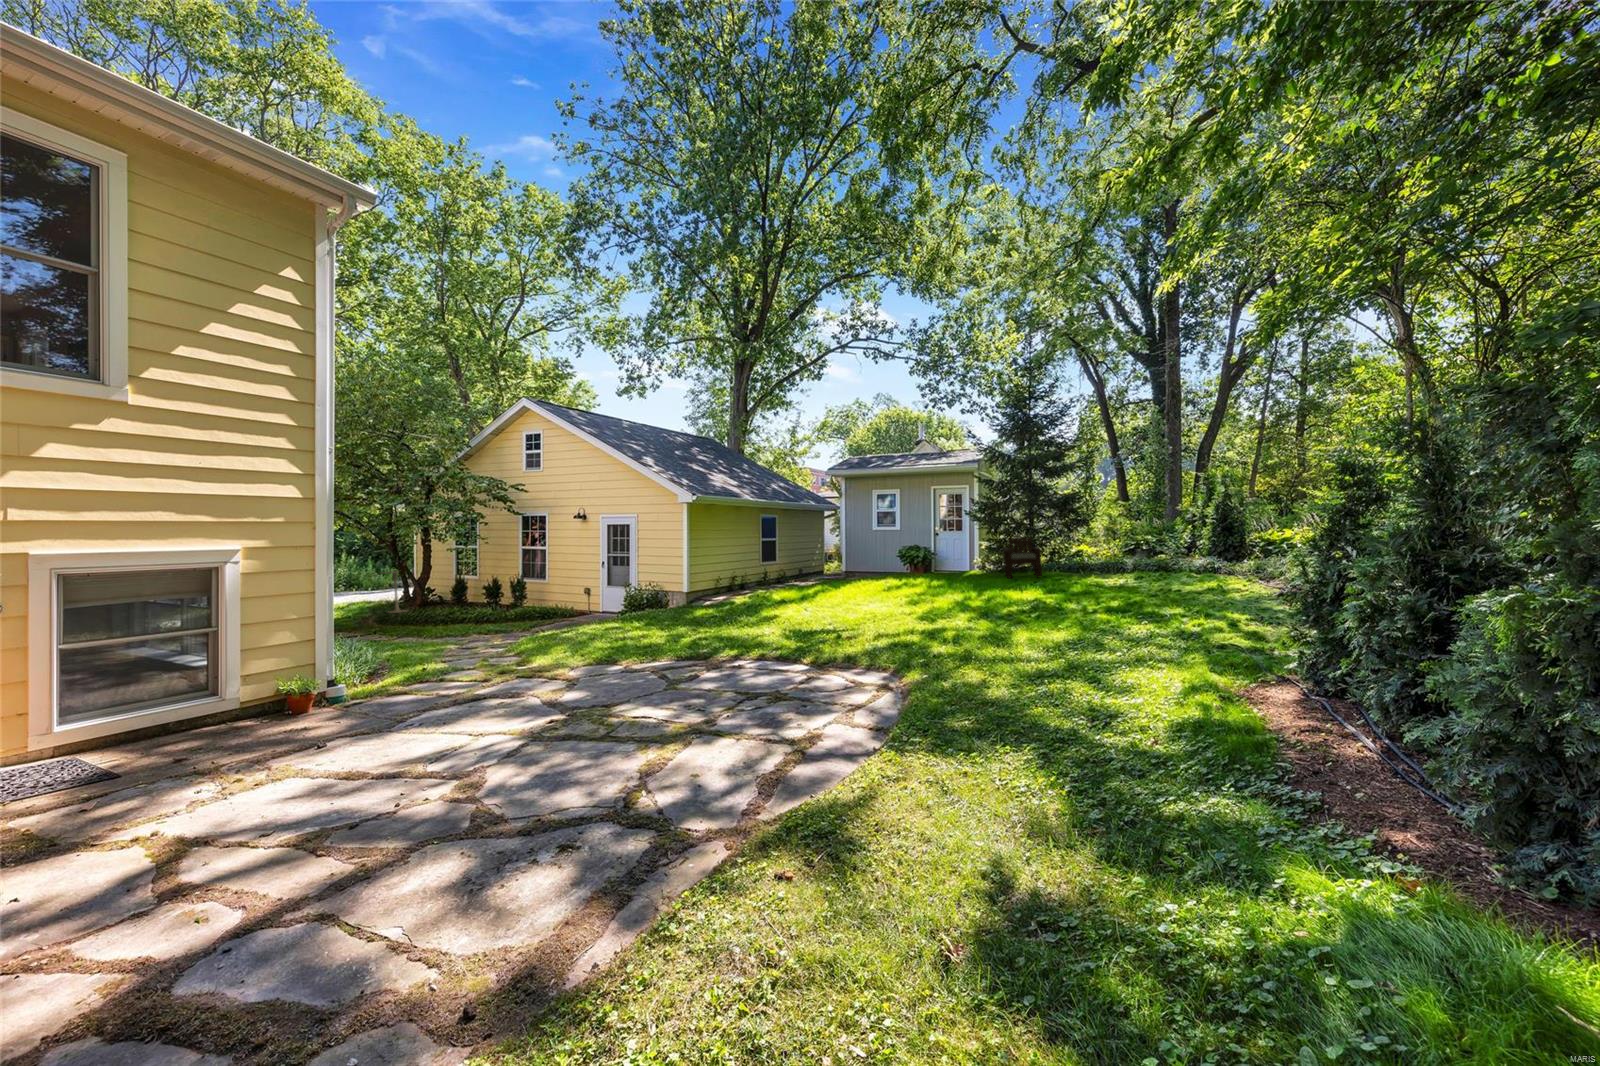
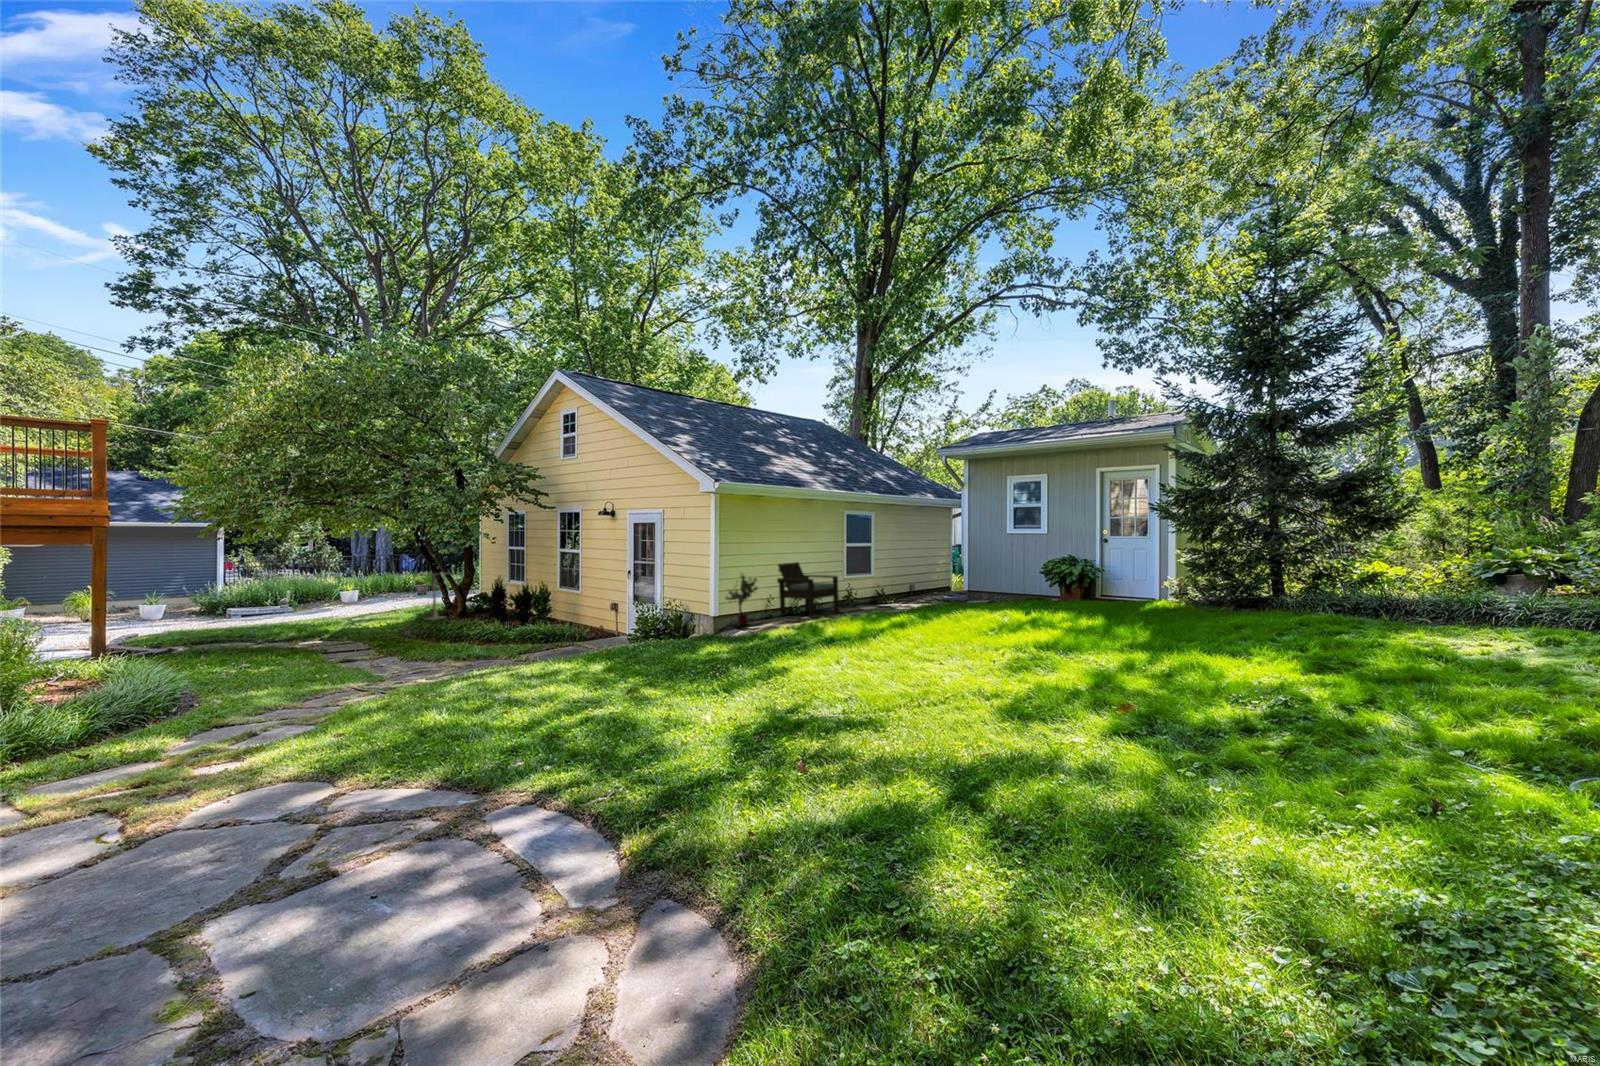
chair: present [1004,537,1042,578] -> present [777,562,839,618]
potted tree: none [693,560,715,599] -> present [726,574,757,625]

